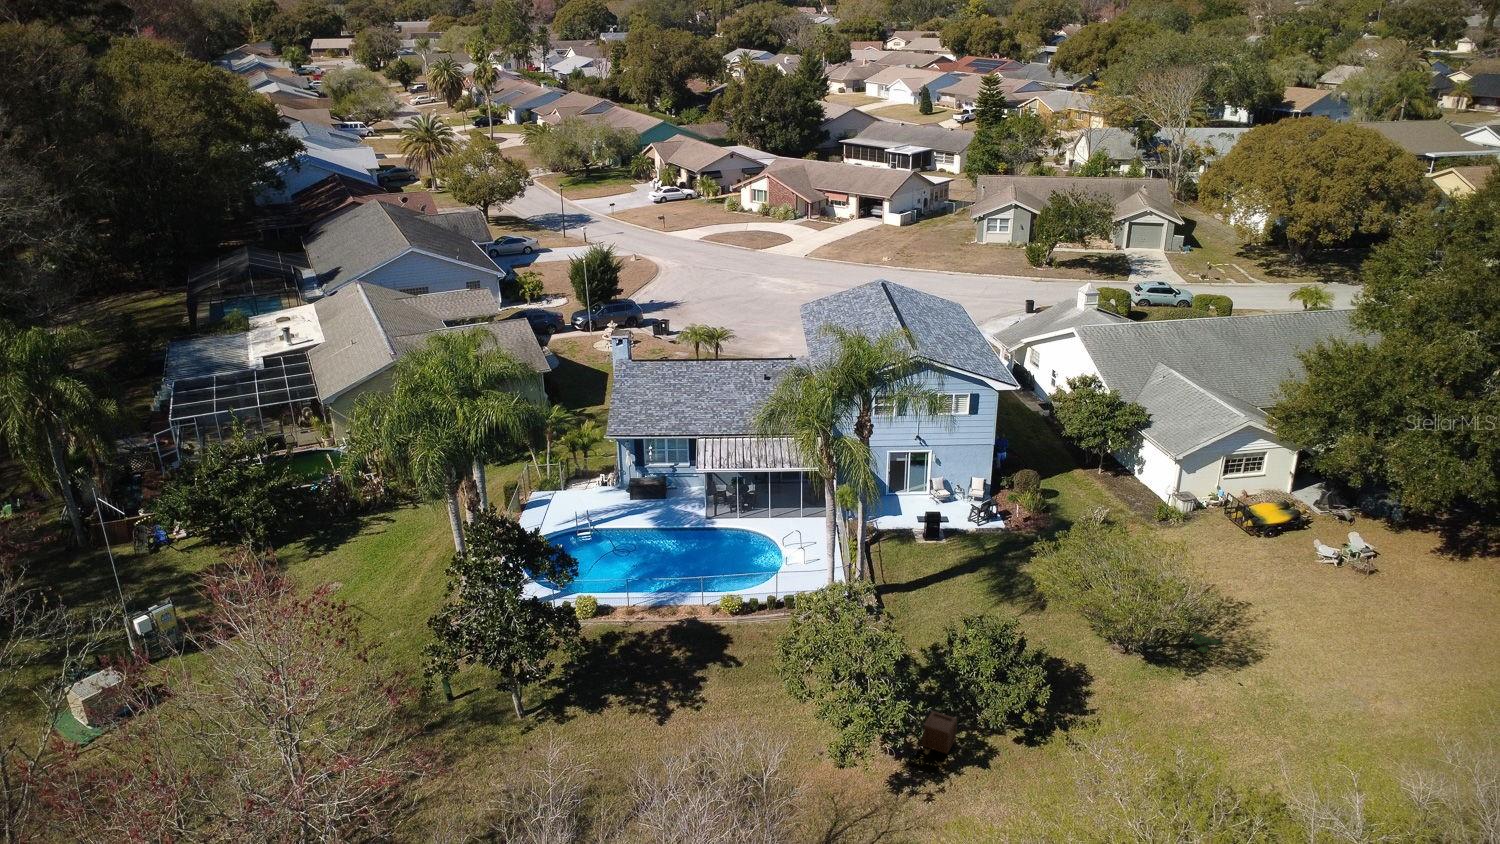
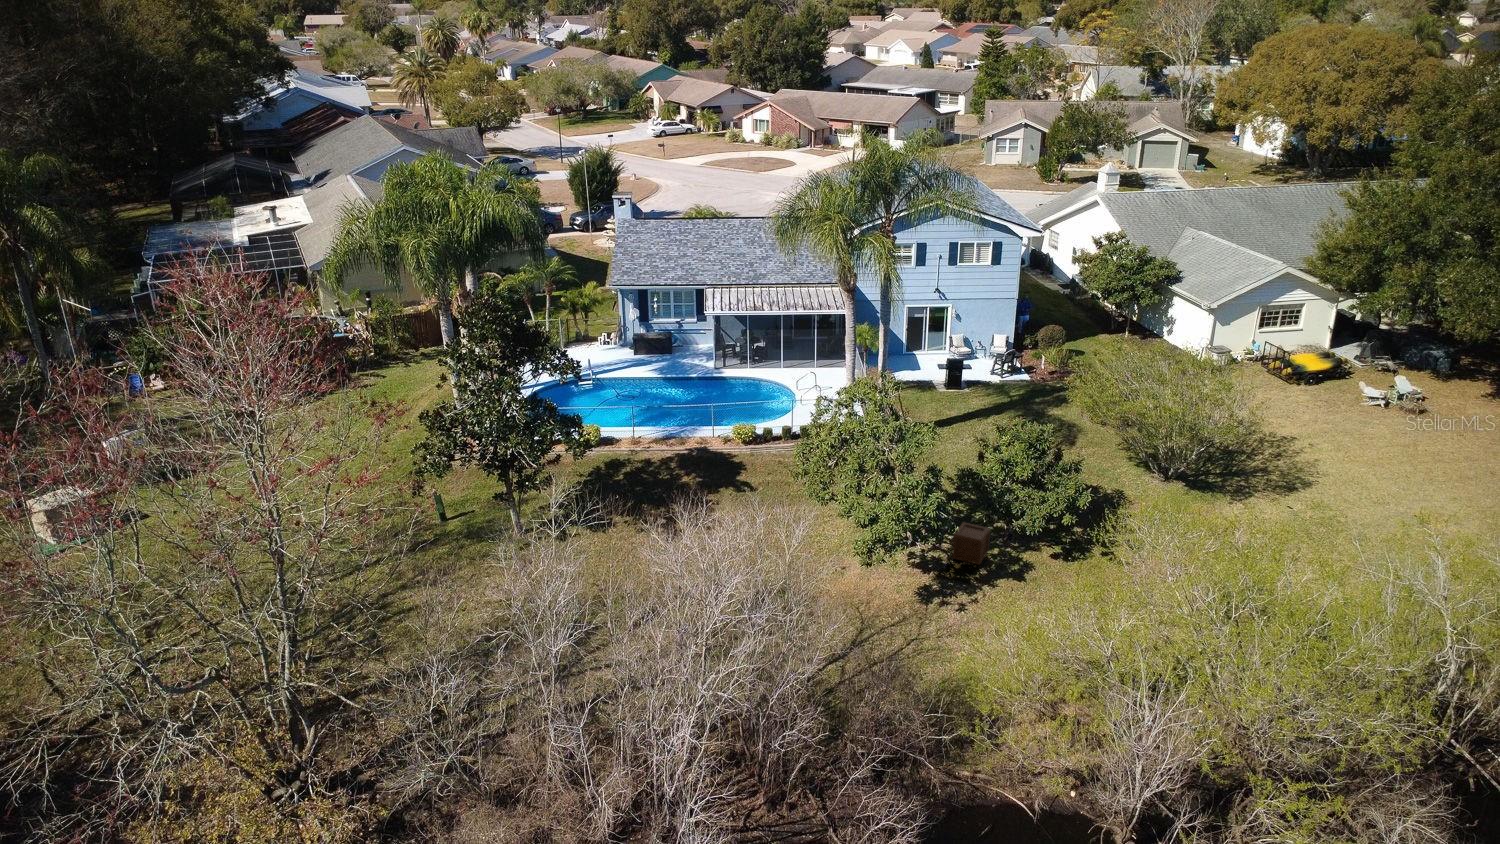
potted plant: present [1192,633,1220,653] -> none [1237,459,1268,480]

